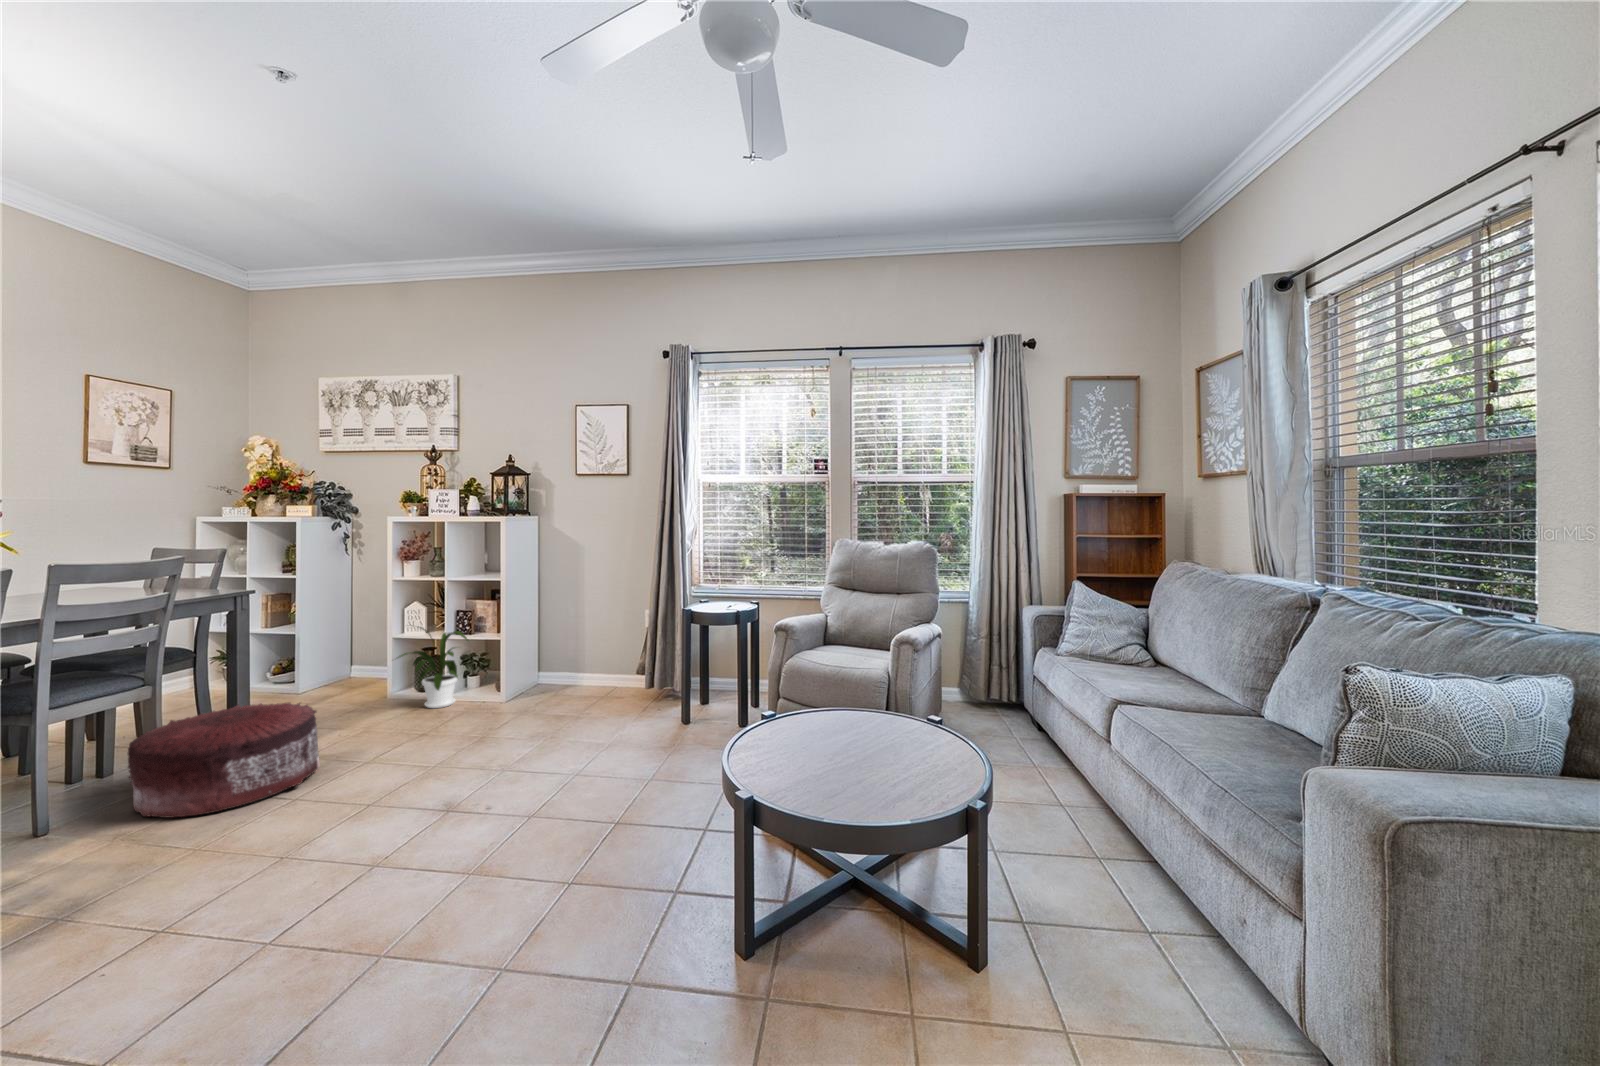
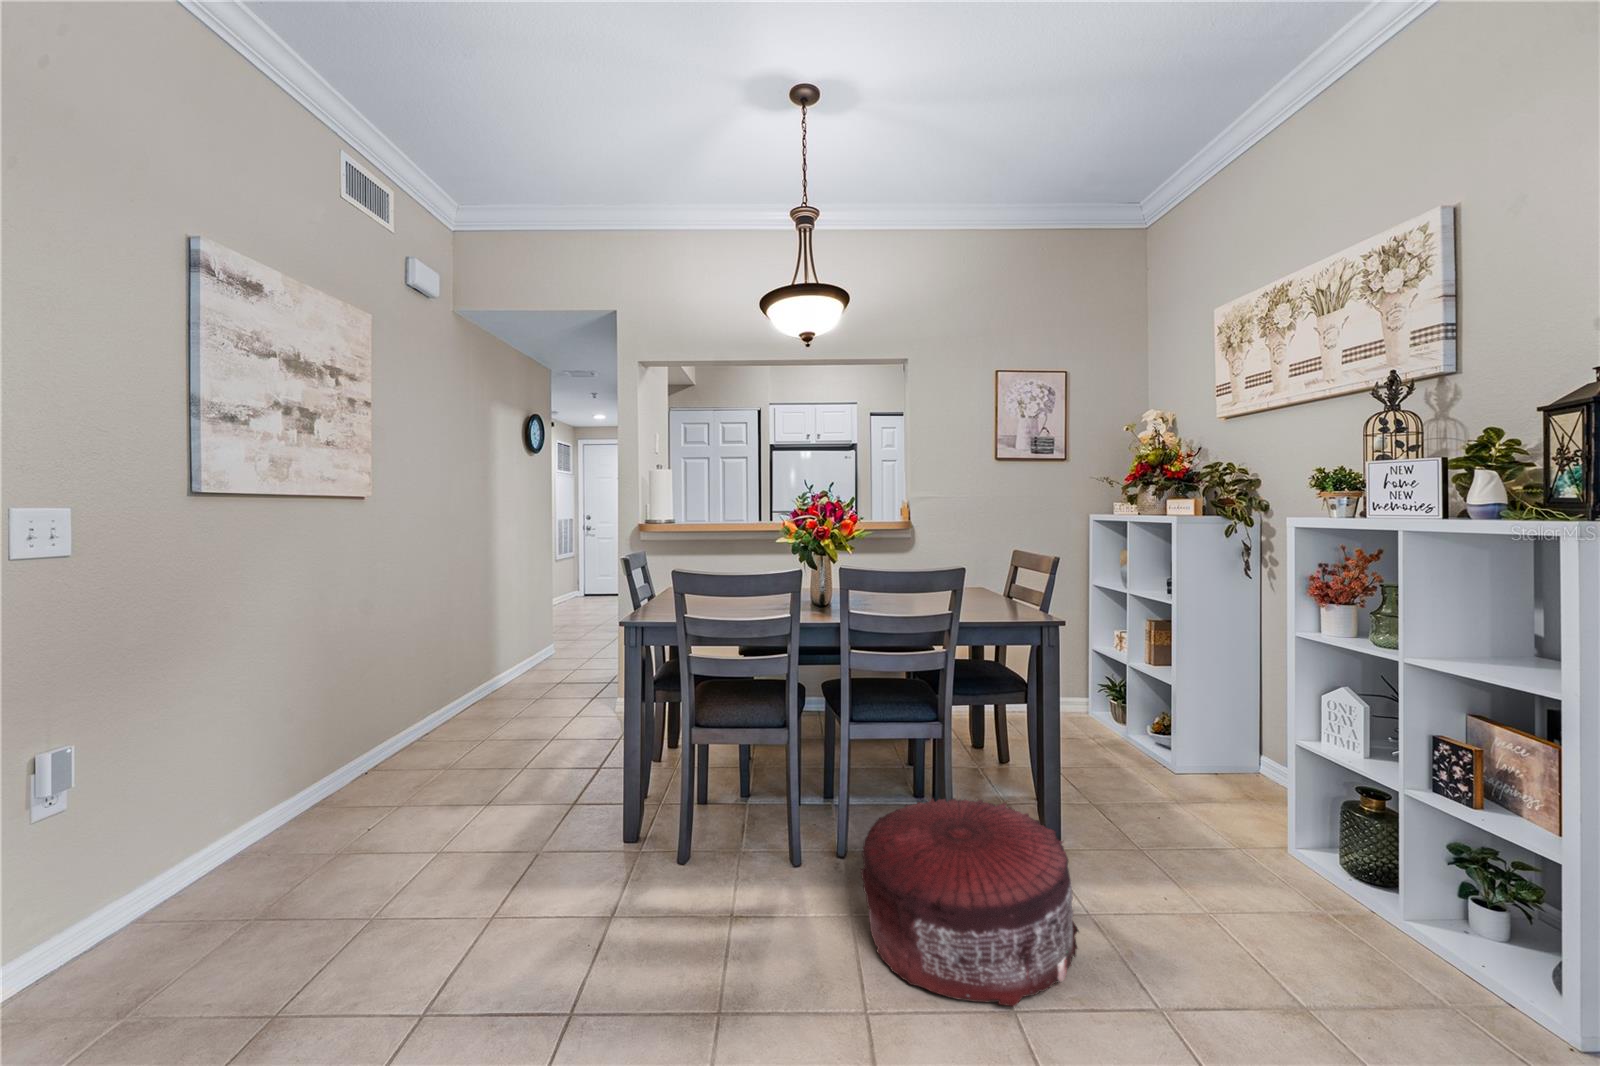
house plant: present [398,628,468,708] -> none [1252,733,1442,939]

